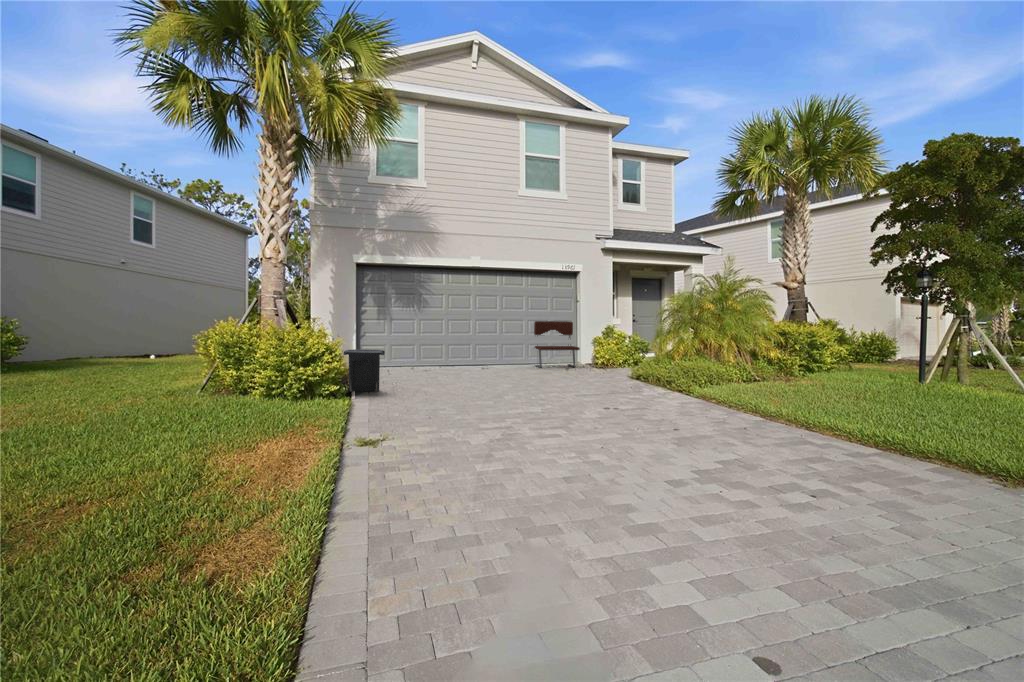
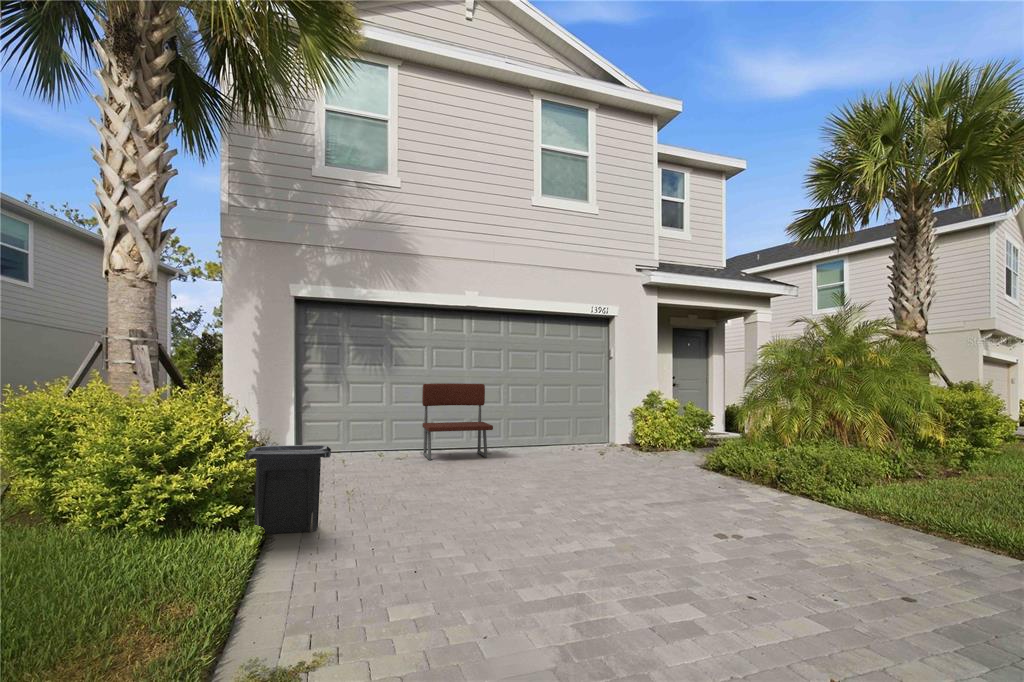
bench: present [534,321,580,368] -> present [422,383,493,460]

